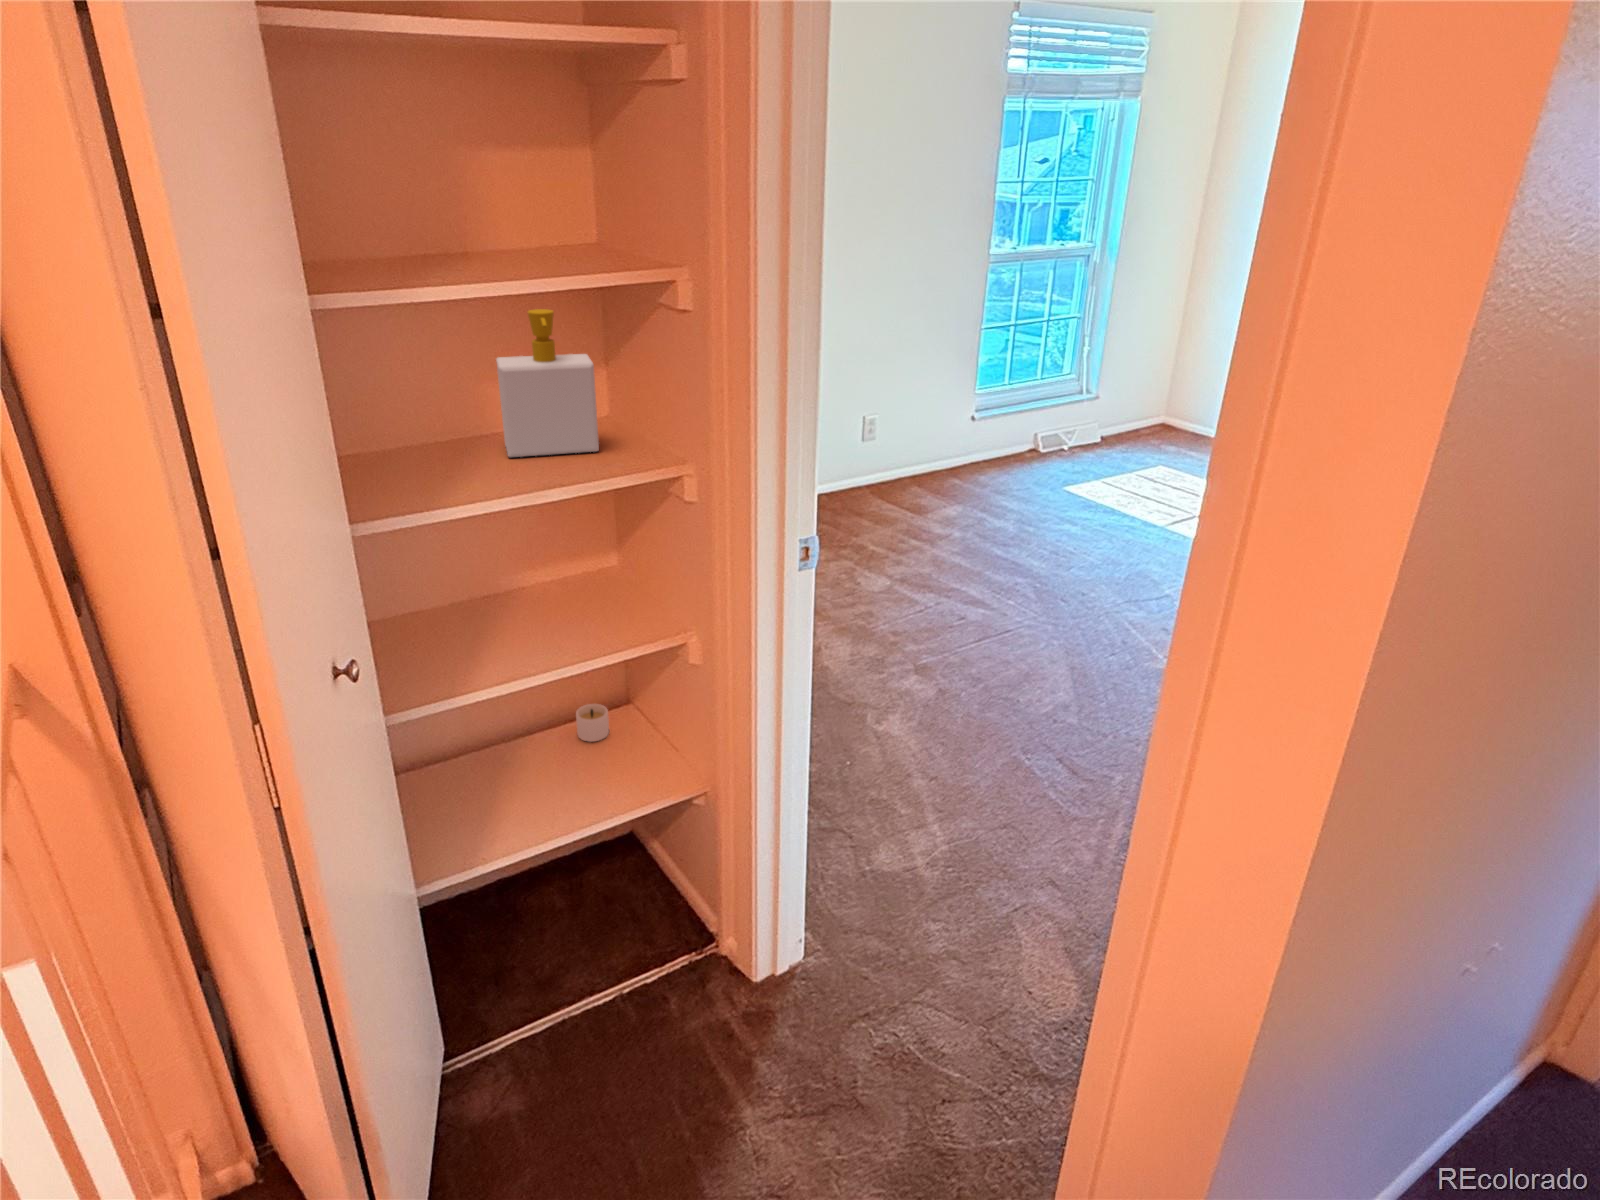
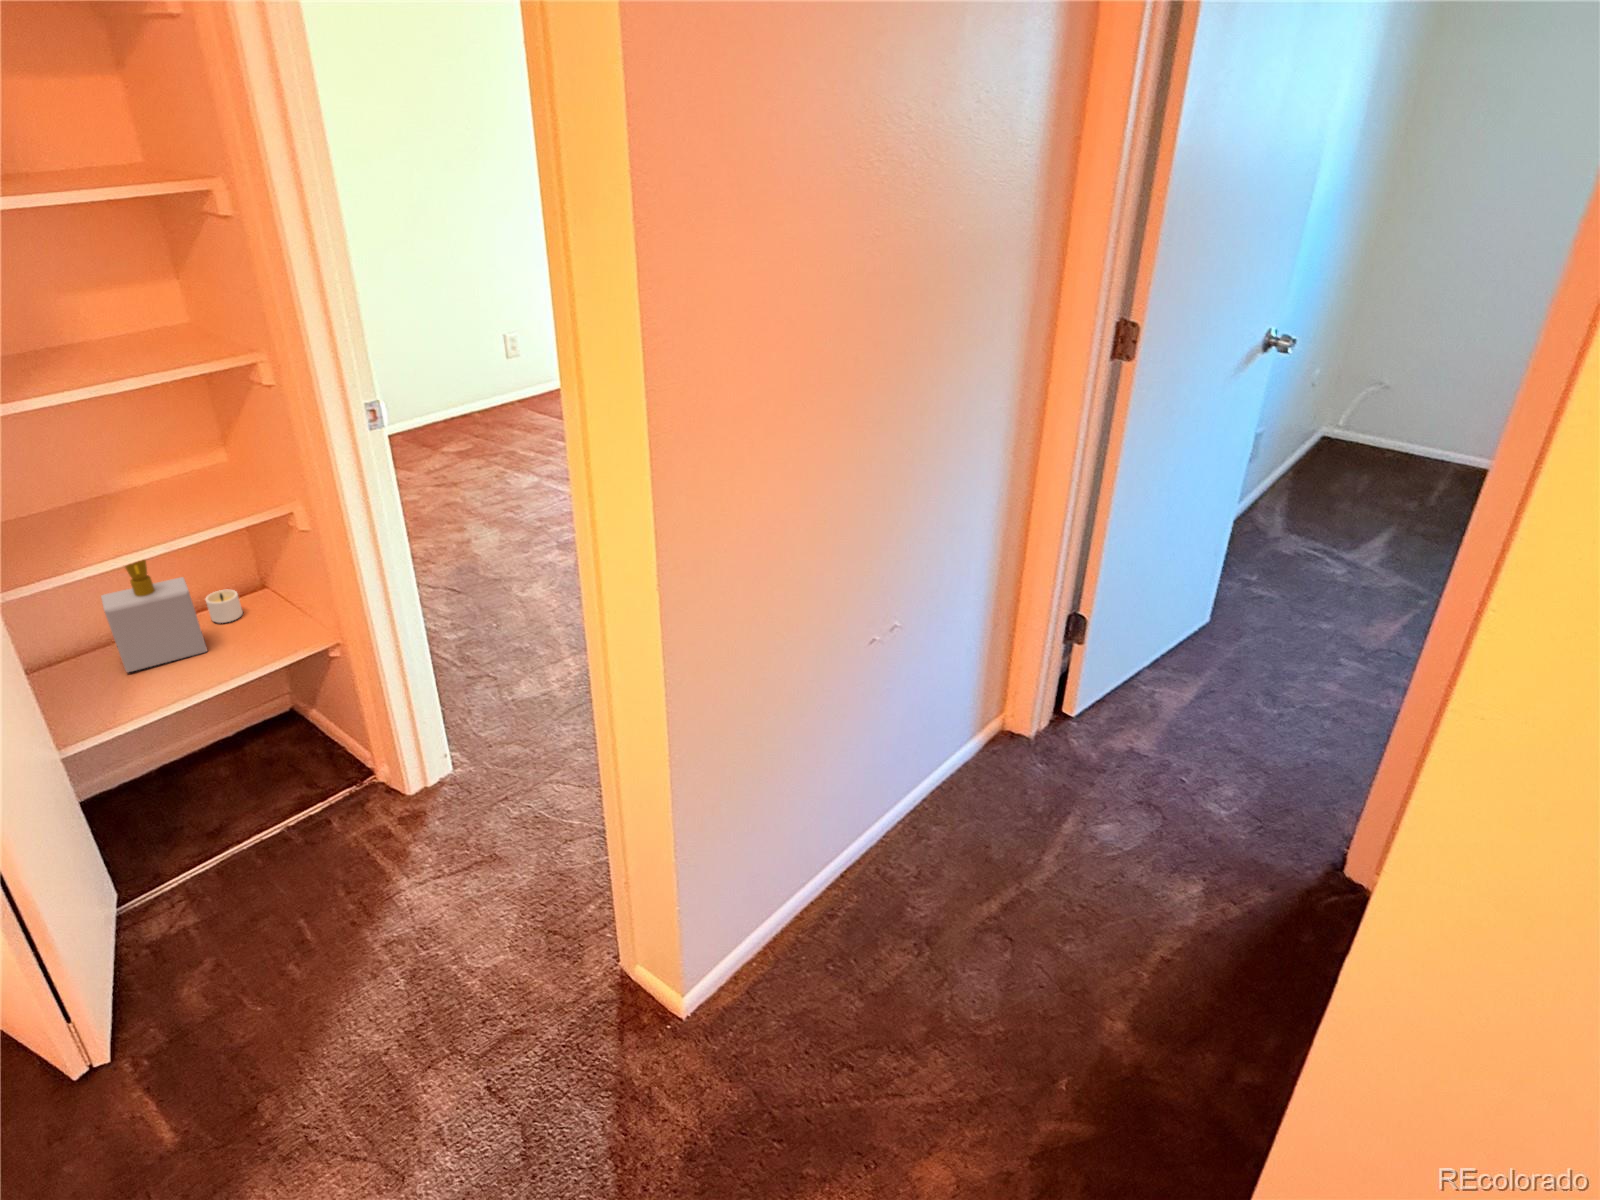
soap bottle: present [496,309,599,457] -> present [101,560,207,672]

